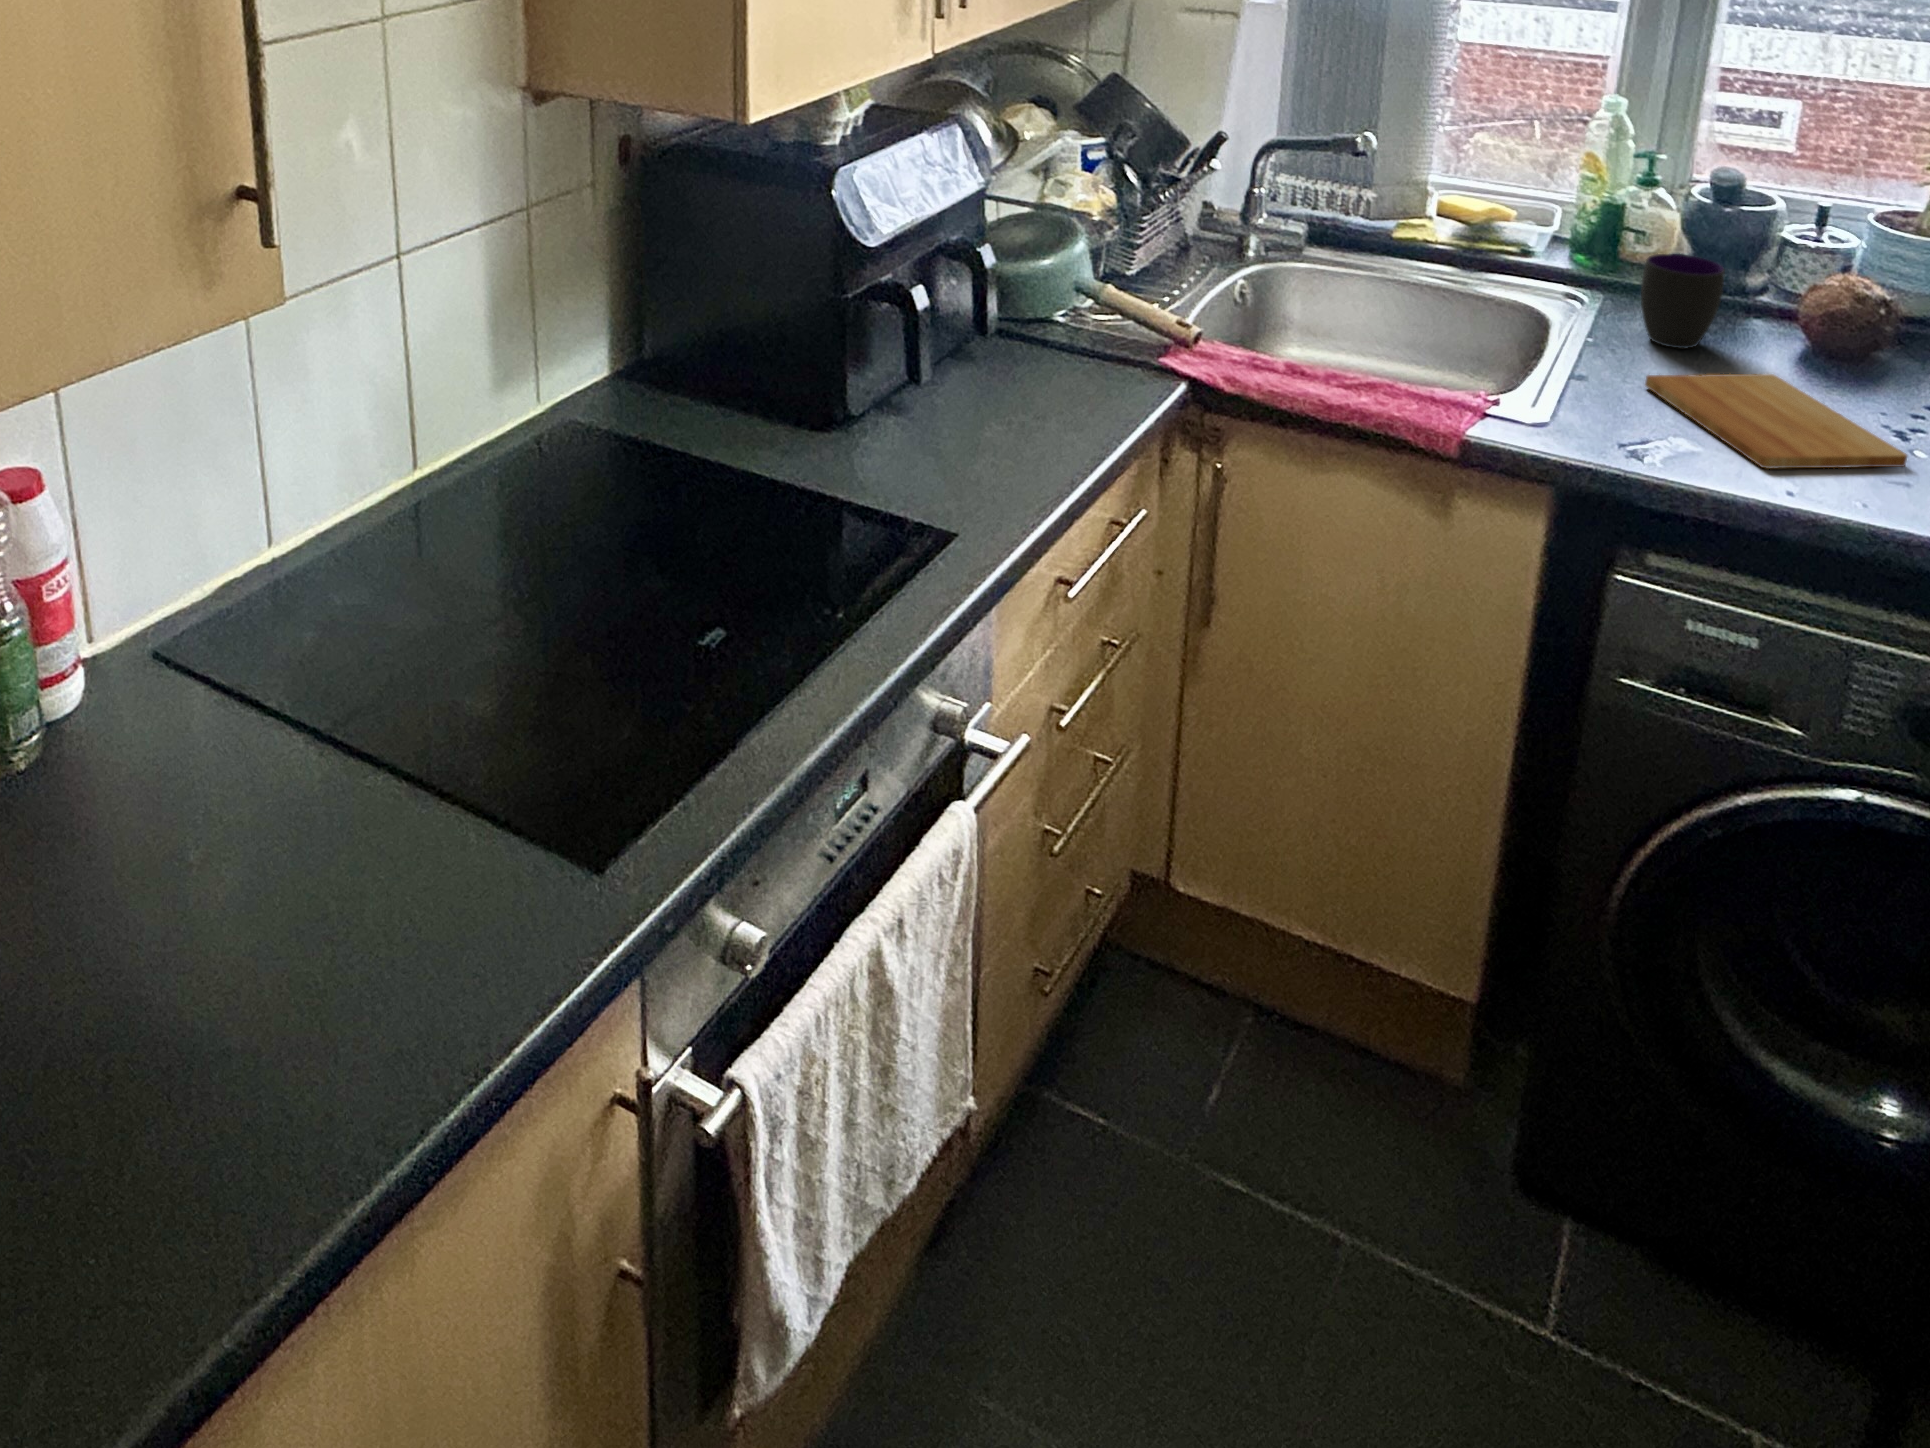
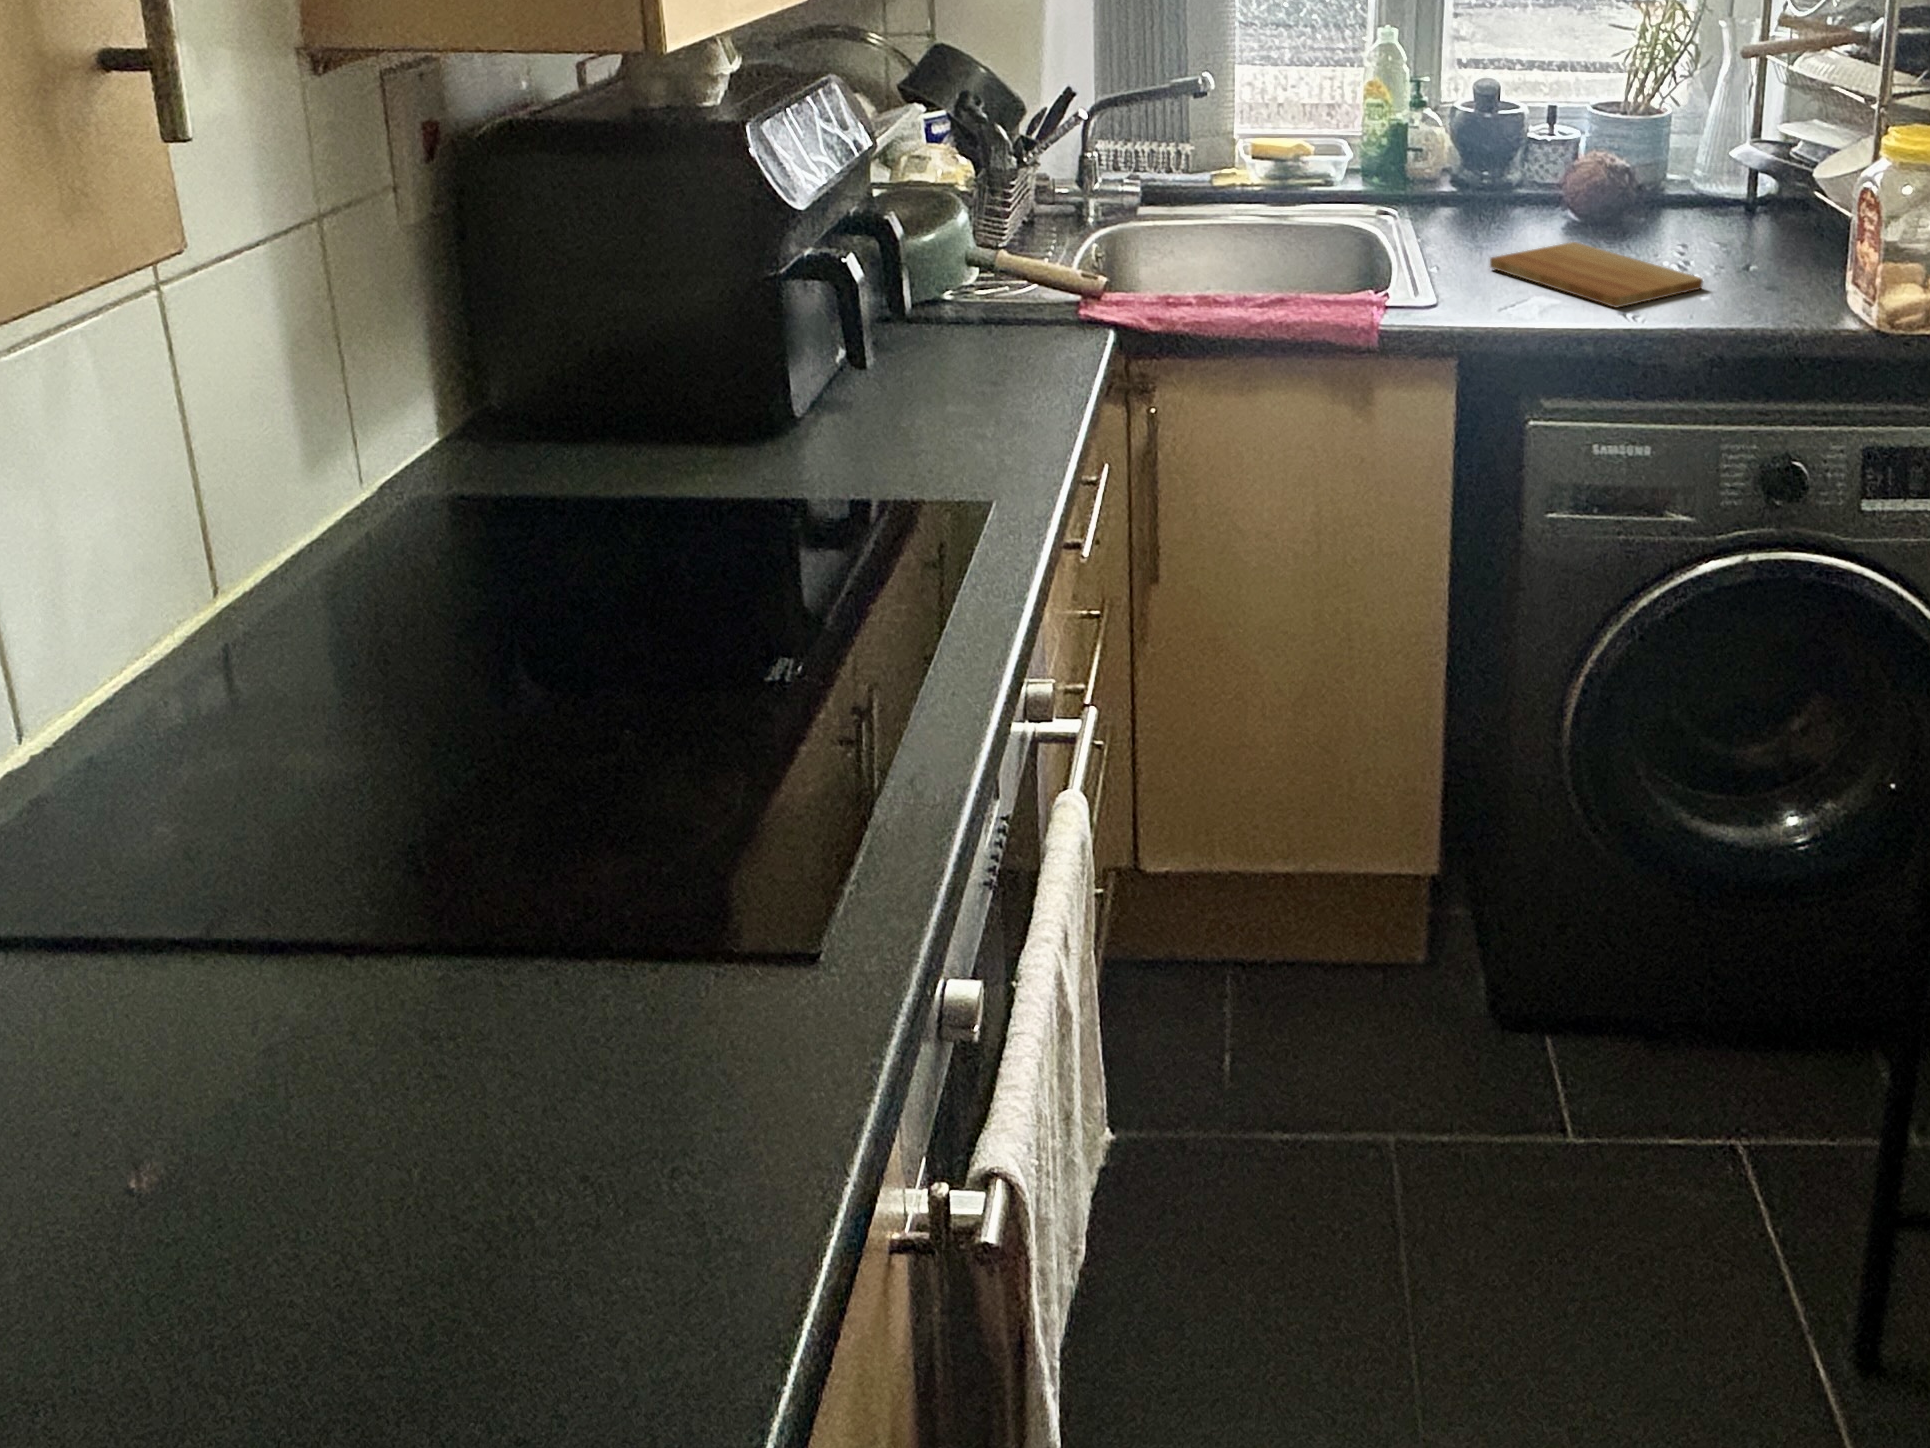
cup: present [1641,254,1725,348] -> none [1453,156,1517,238]

